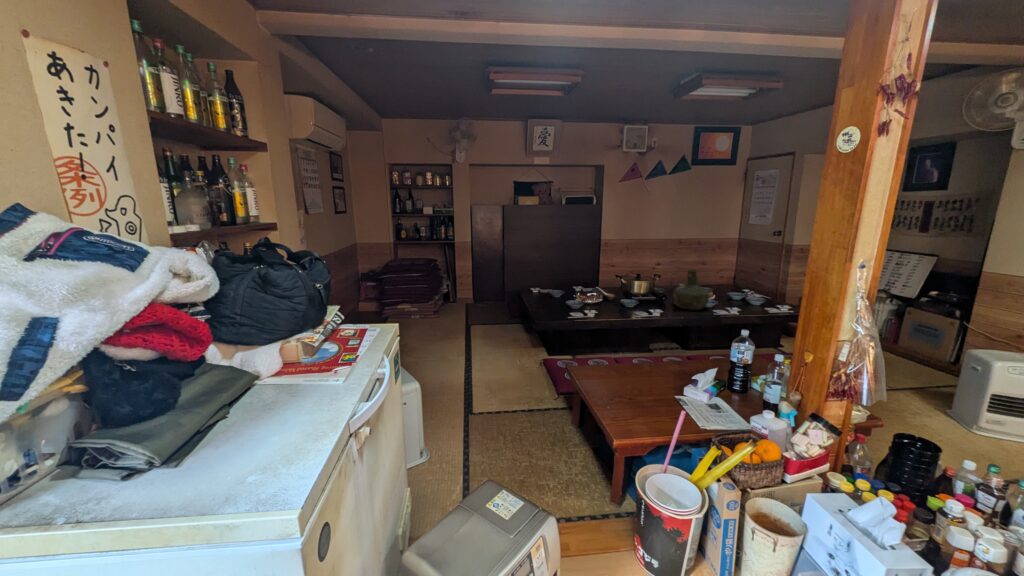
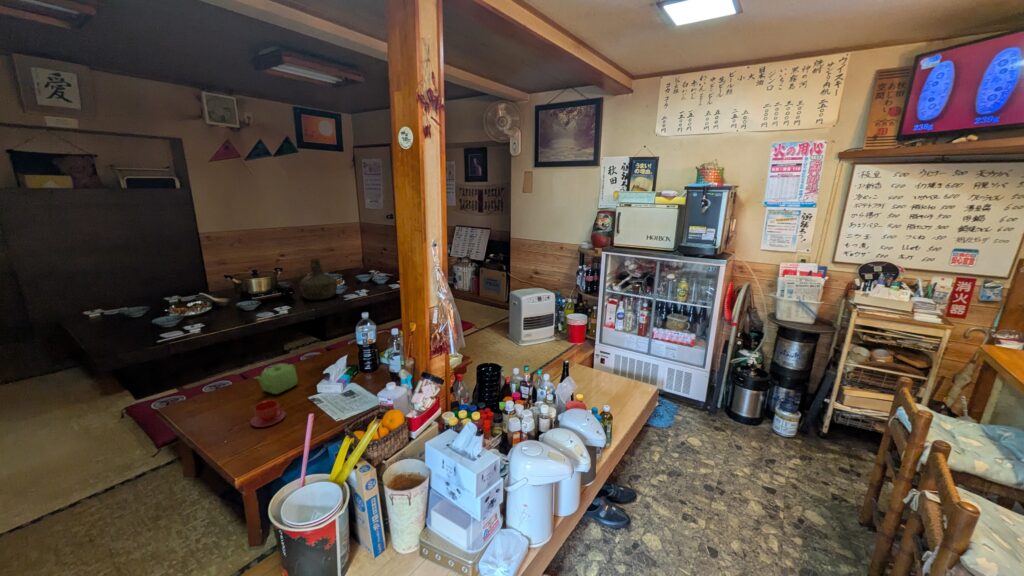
teapot: none [633,358,666,384] -> present [255,364,298,394]
teacup: none [626,386,654,408] -> present [251,400,285,427]

